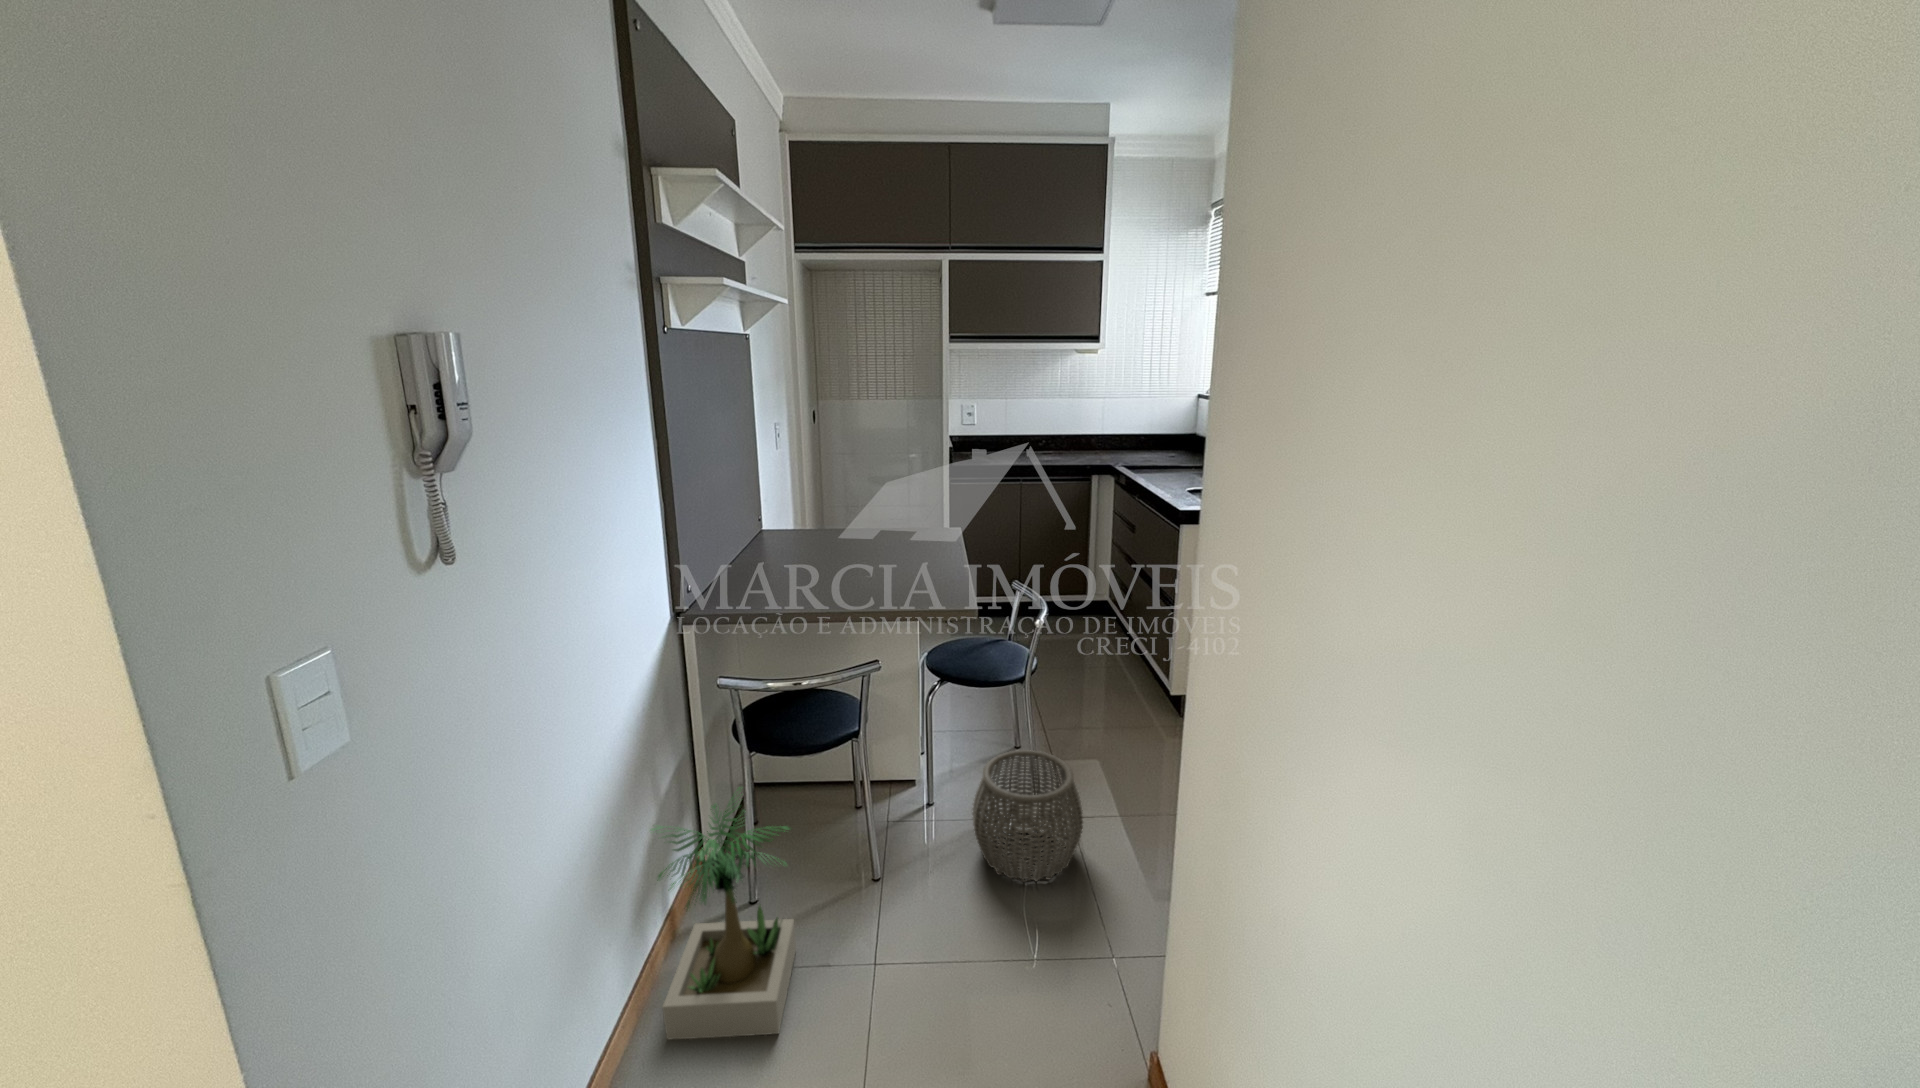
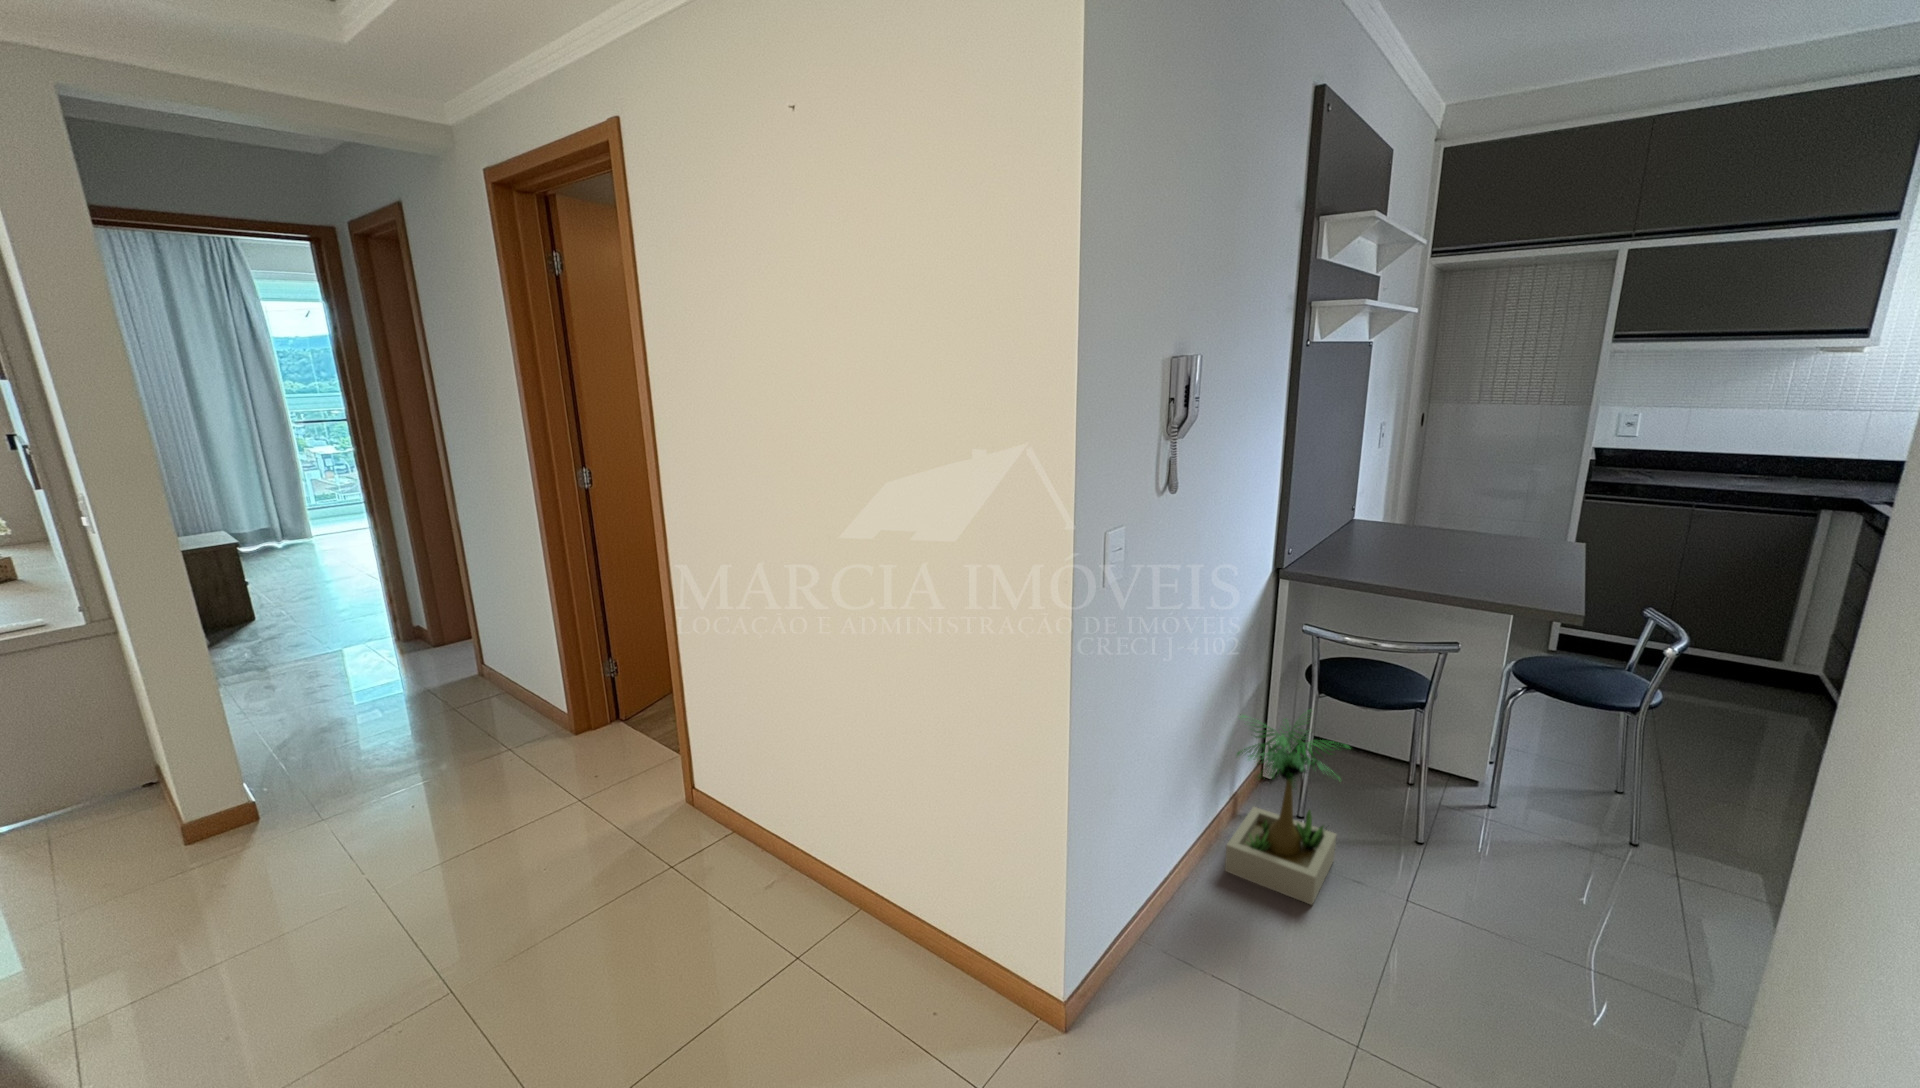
woven basket: present [972,750,1083,882] -> none [1539,775,1694,917]

